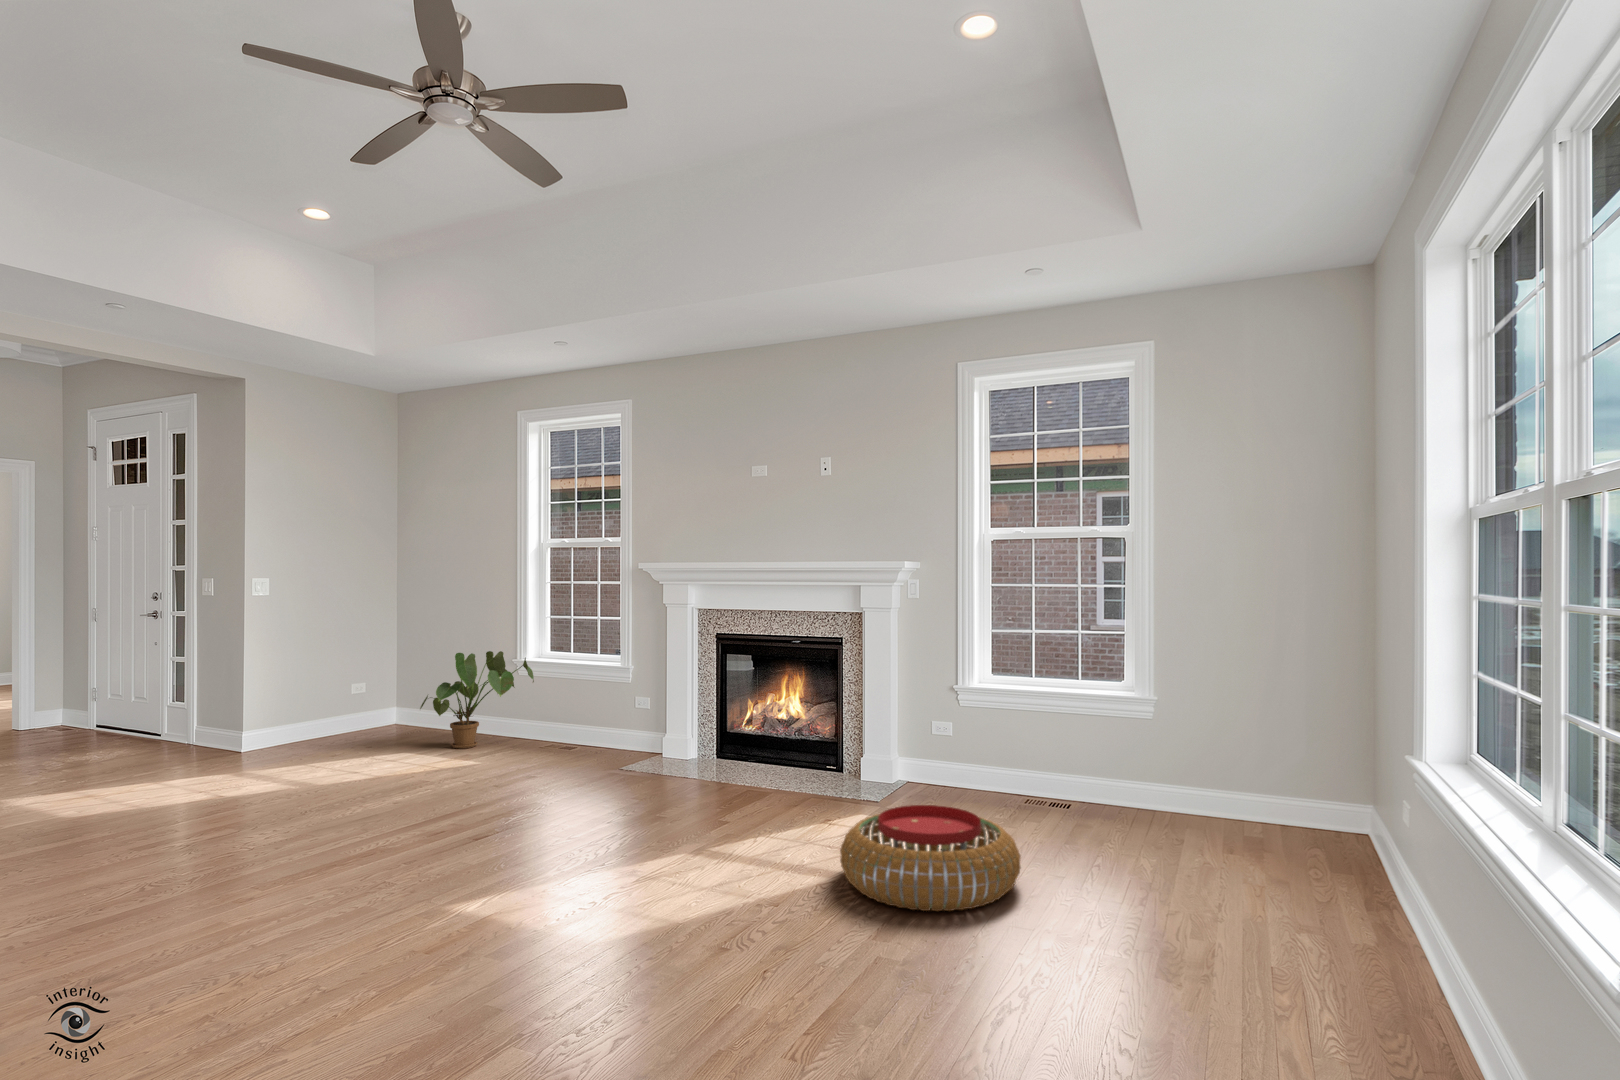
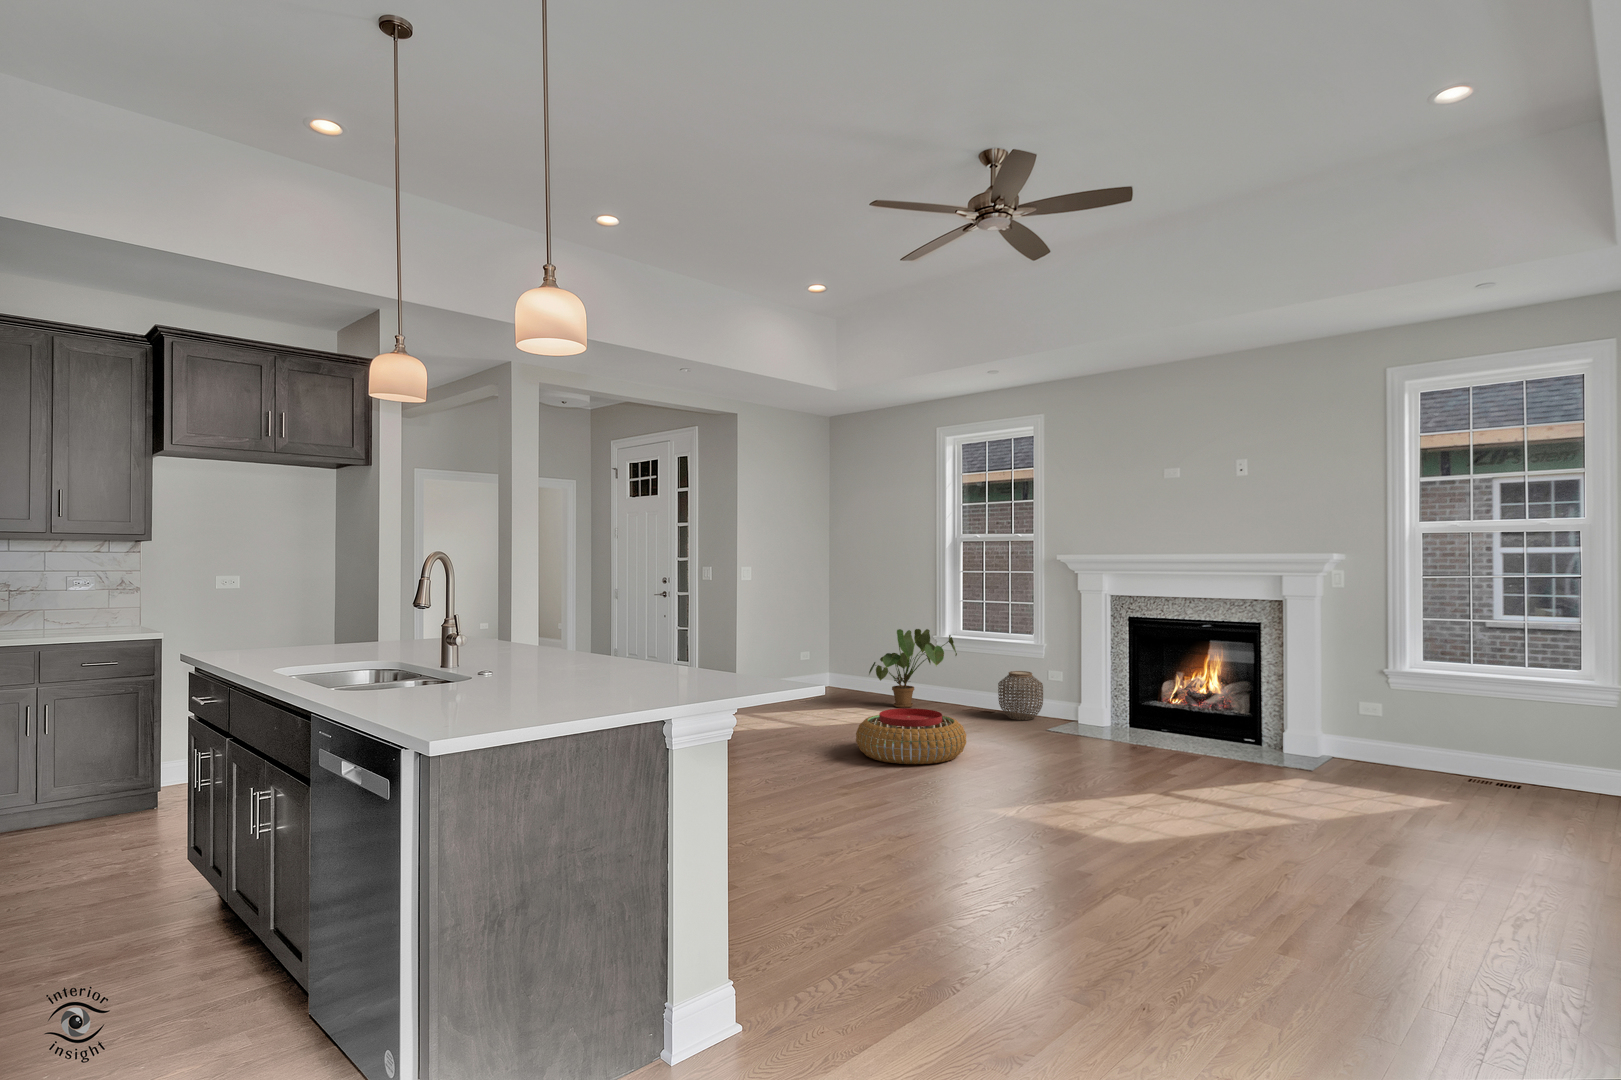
woven basket: none [572,699,625,757] -> present [998,671,1043,720]
pouf: present [840,805,1021,911] -> present [856,708,966,764]

